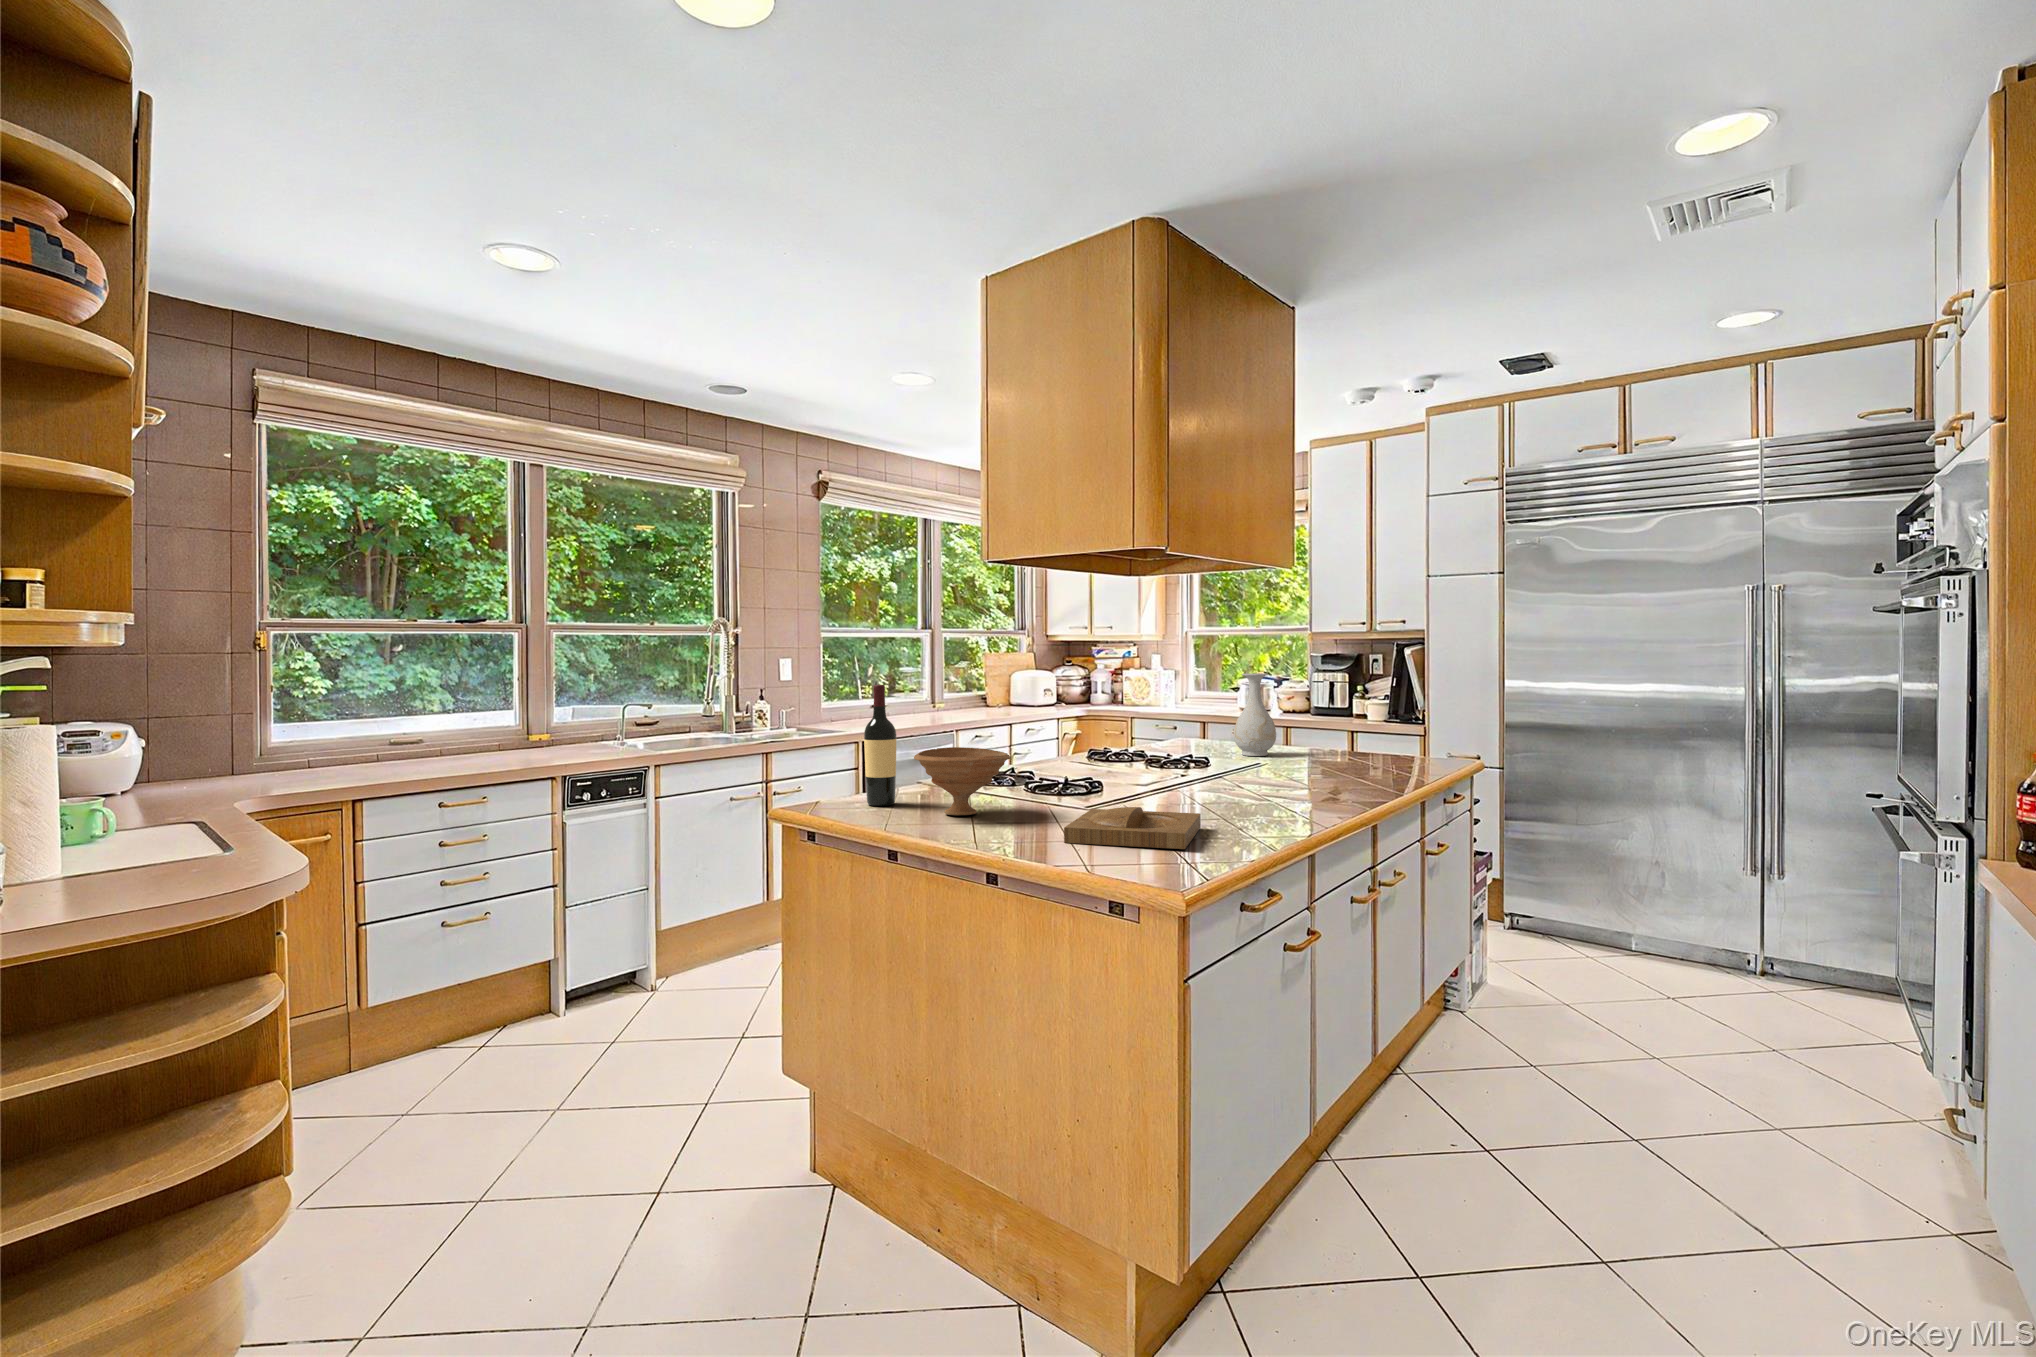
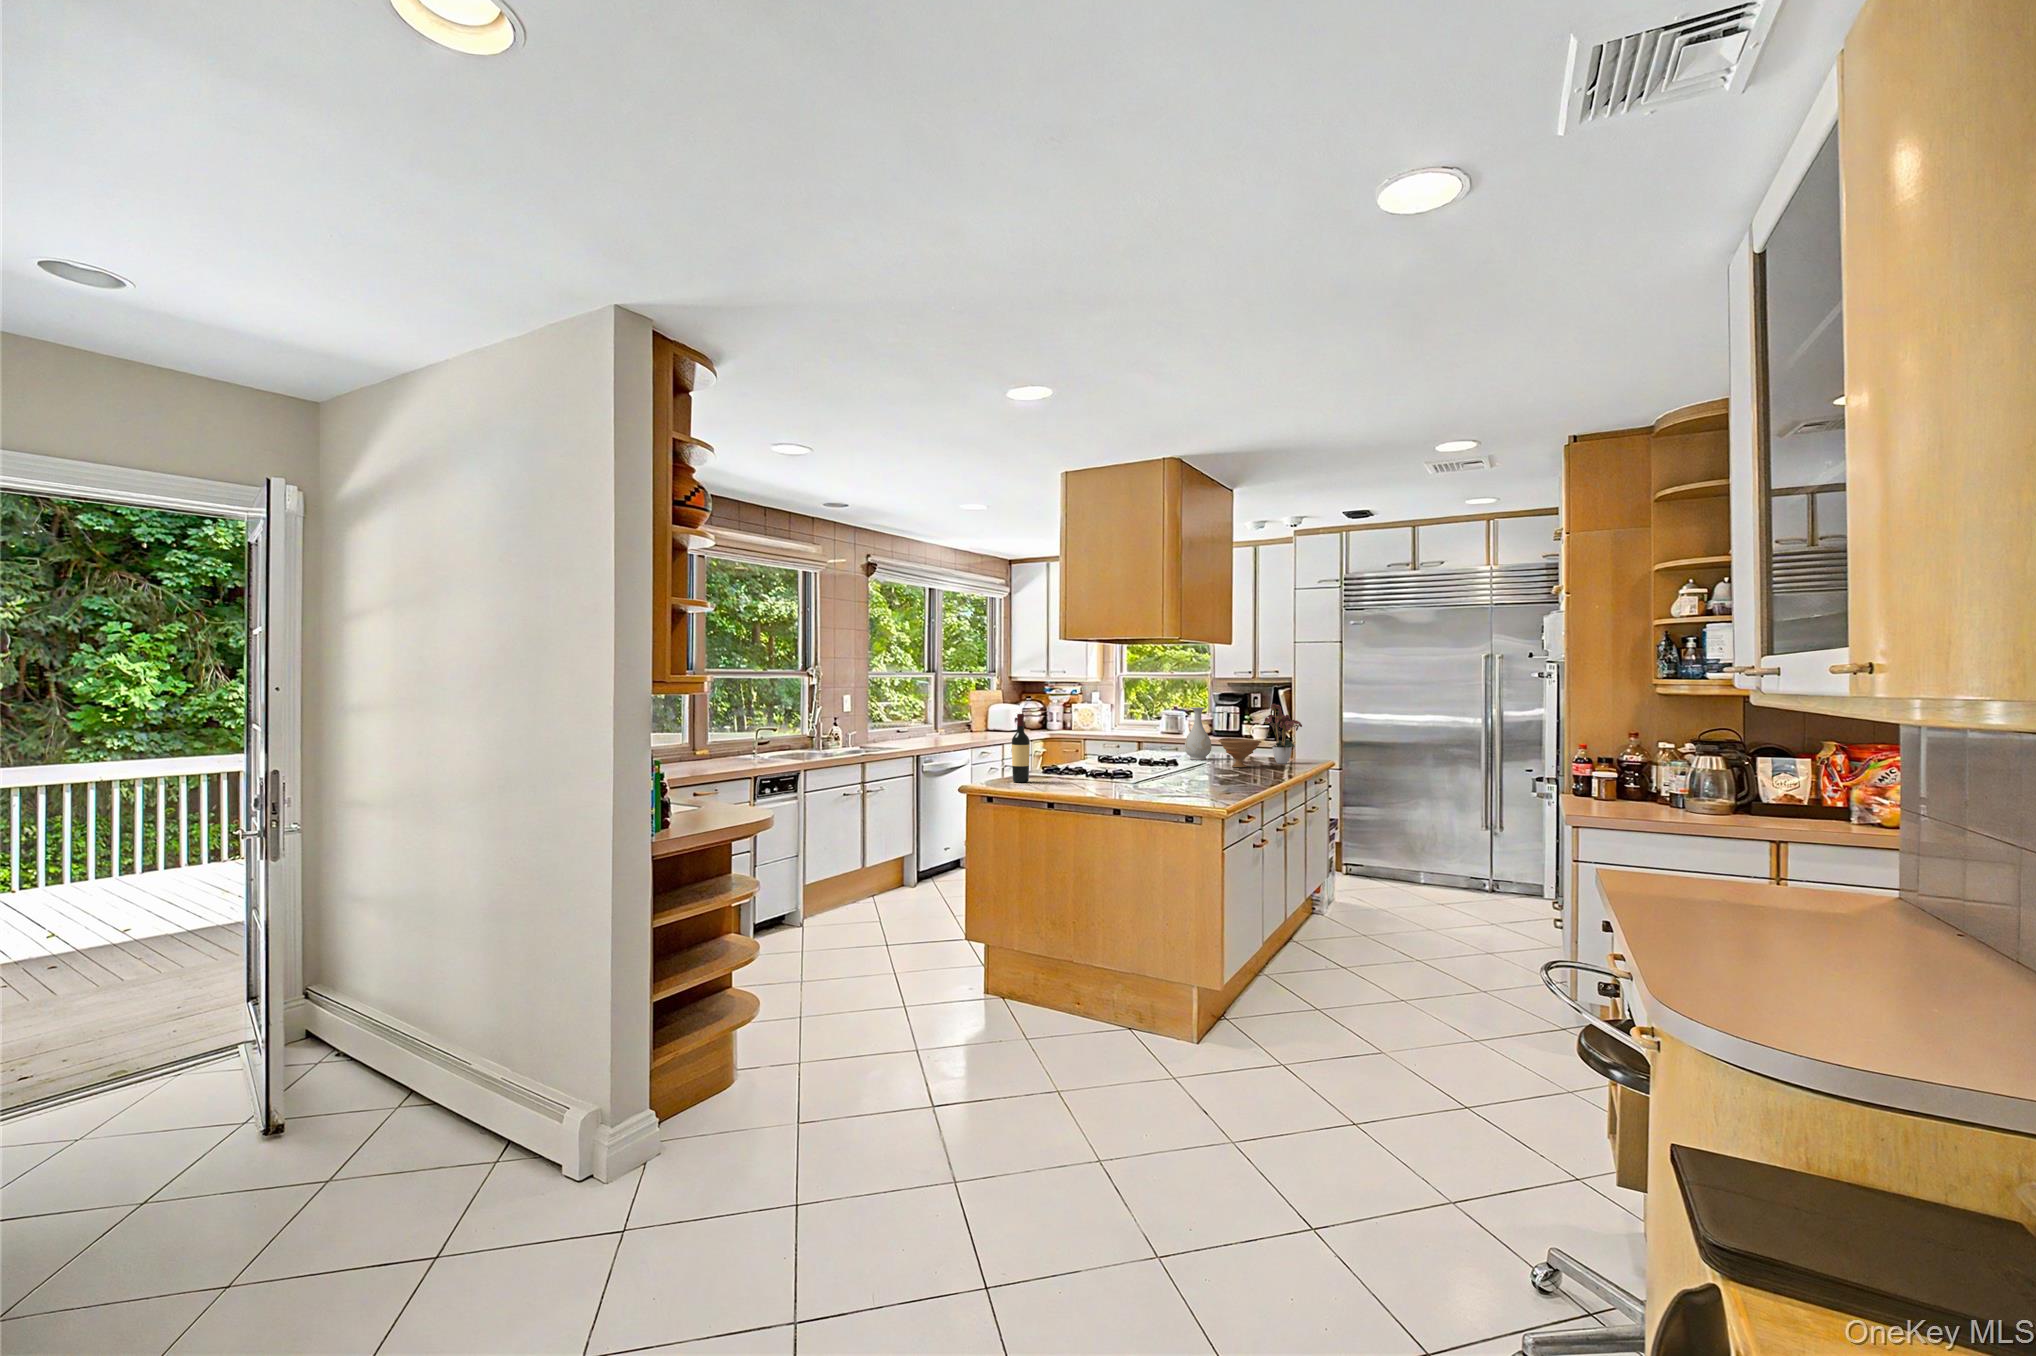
flower arrangement: none [1357,662,1429,765] -> present [1264,704,1302,764]
bowl: present [914,747,1011,815] -> present [1218,738,1261,767]
tray: present [1064,807,1201,849] -> none [1146,778,1209,795]

